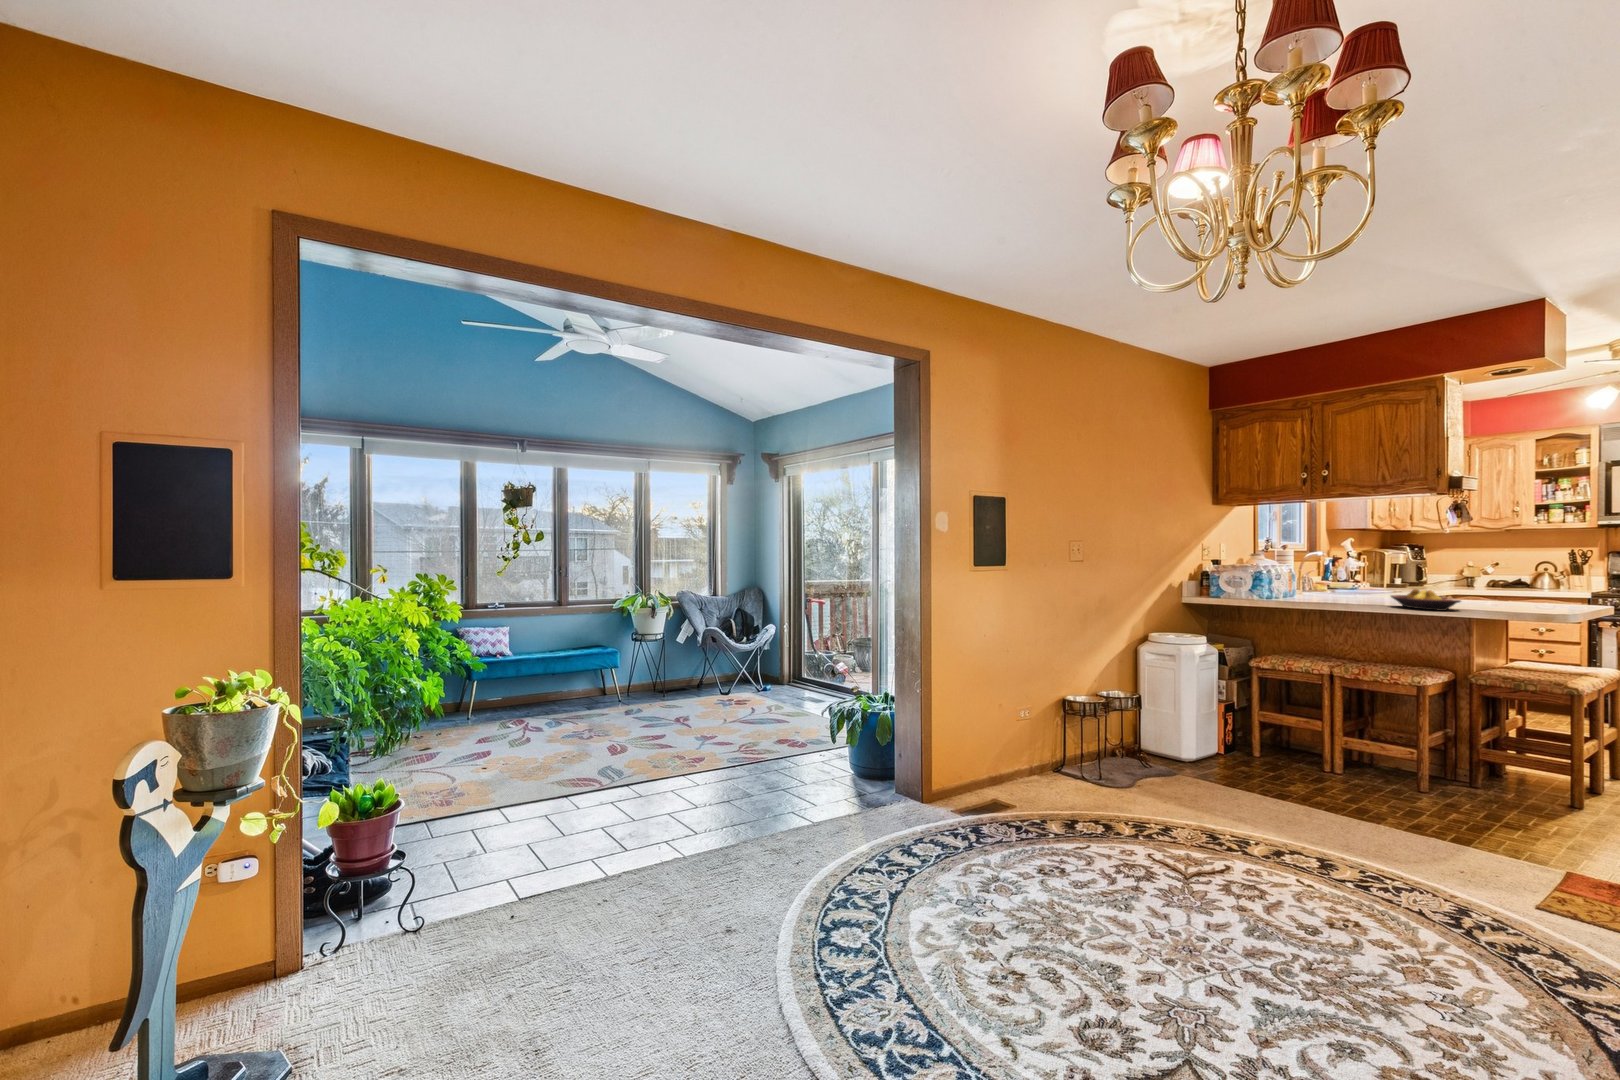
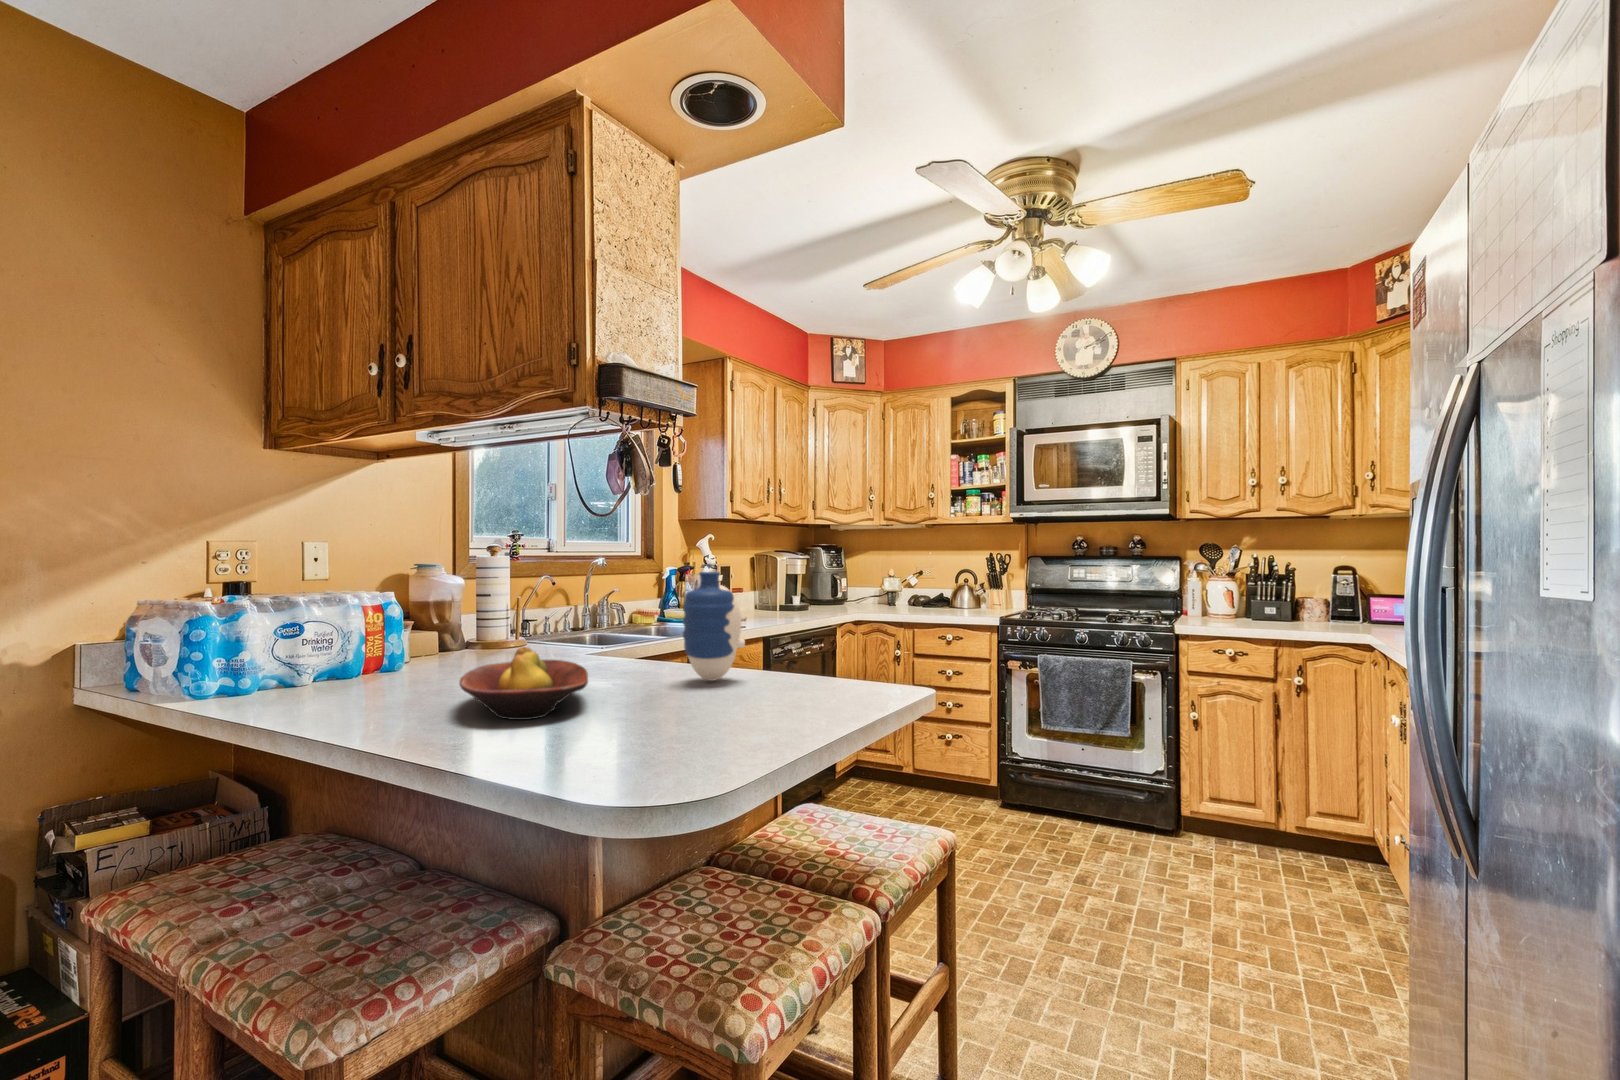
vase: none [1470,563,1501,606] -> present [683,572,745,681]

